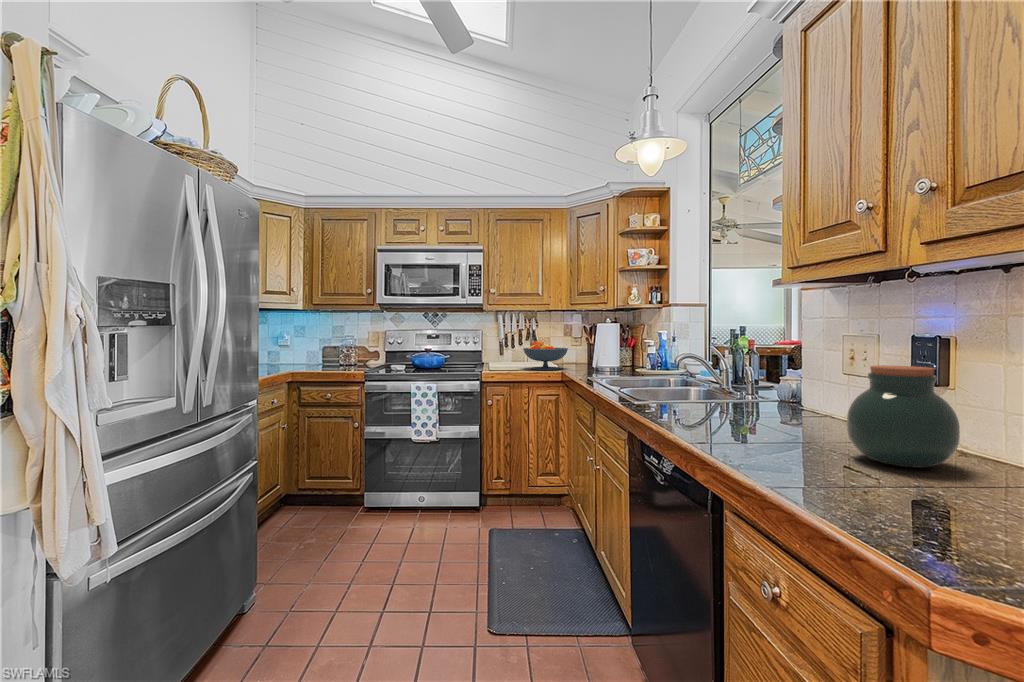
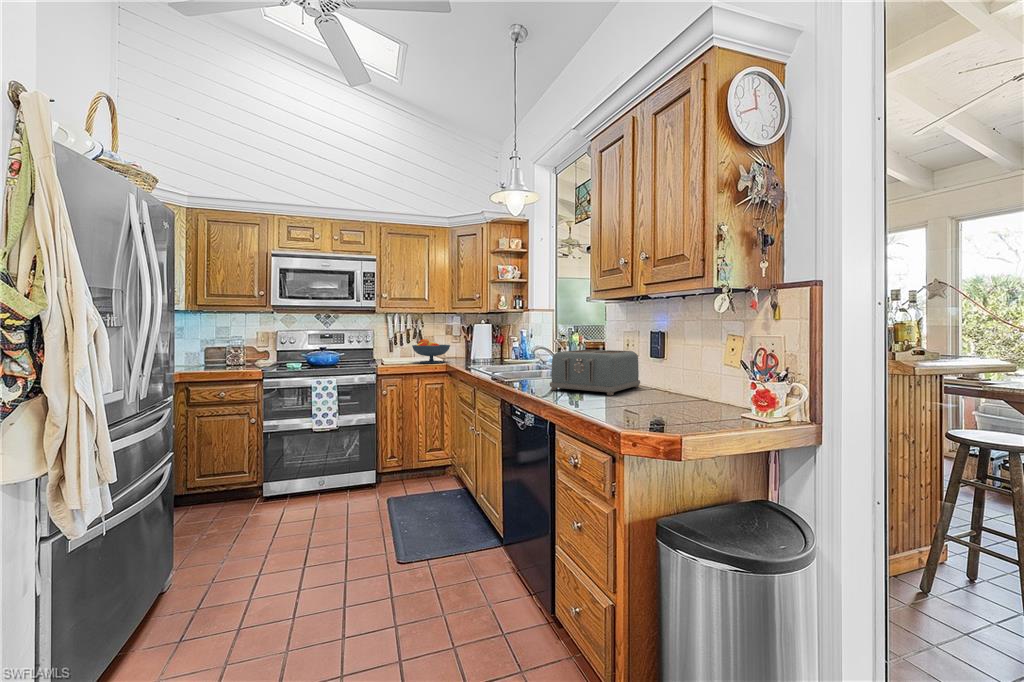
toaster: none [671,360,819,432] -> present [550,350,640,395]
jar: present [847,365,960,468] -> none [661,349,717,407]

